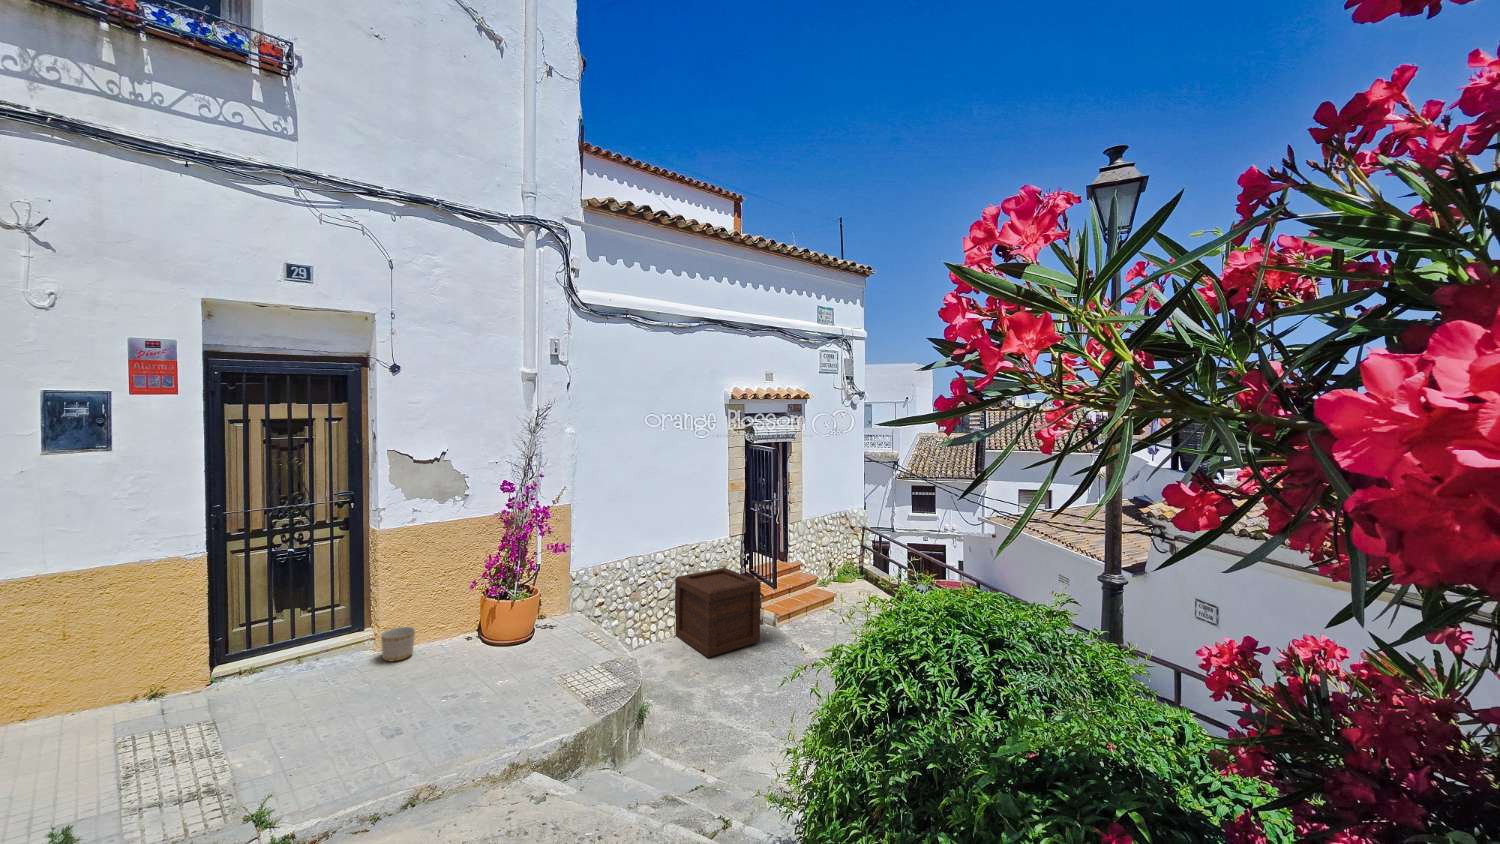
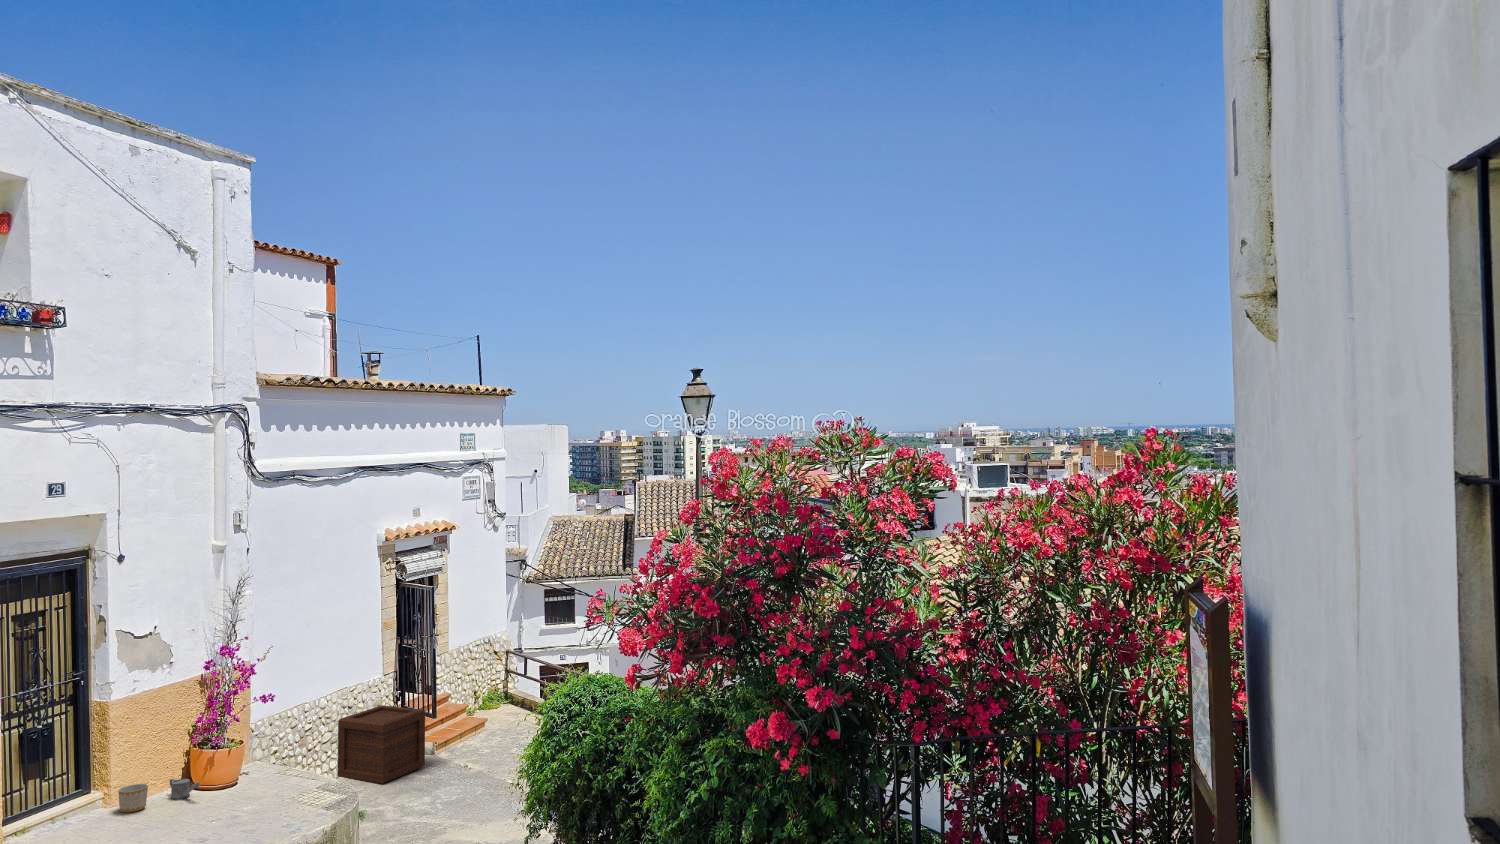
watering can: none [449,624,471,652] -> present [170,779,200,800]

